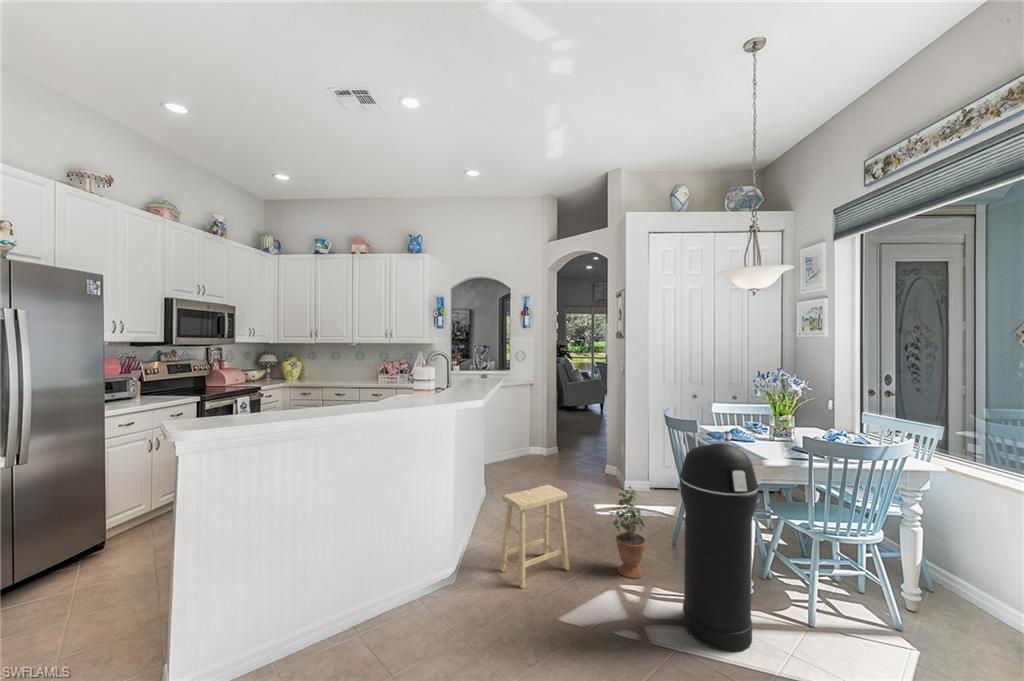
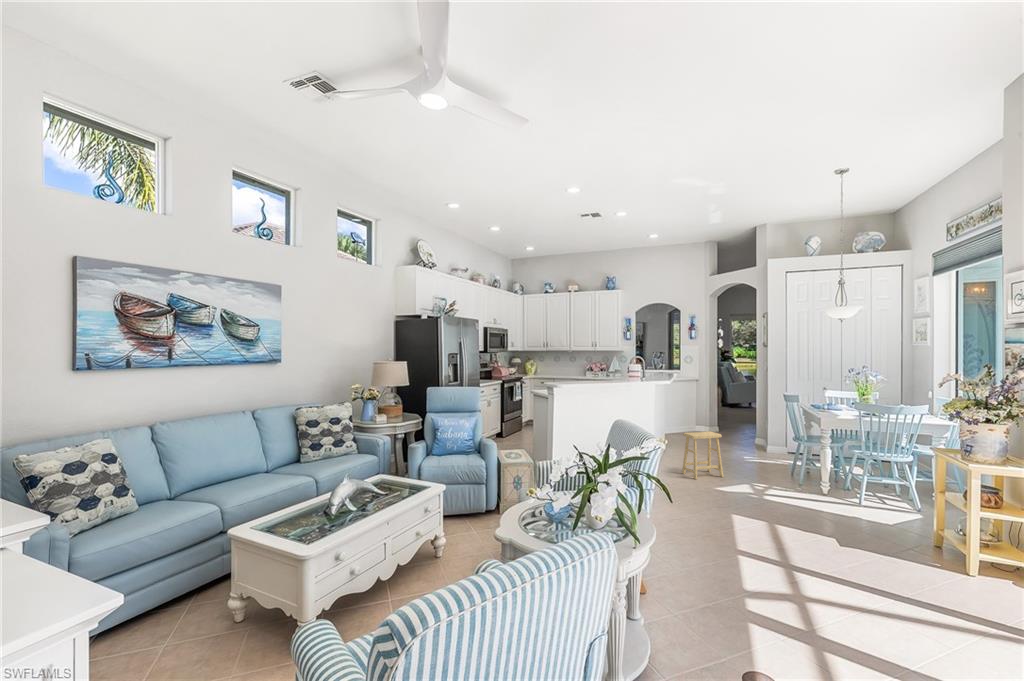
trash can: present [680,443,758,652] -> none [784,403,828,506]
potted plant: present [610,487,646,578] -> none [748,432,771,483]

